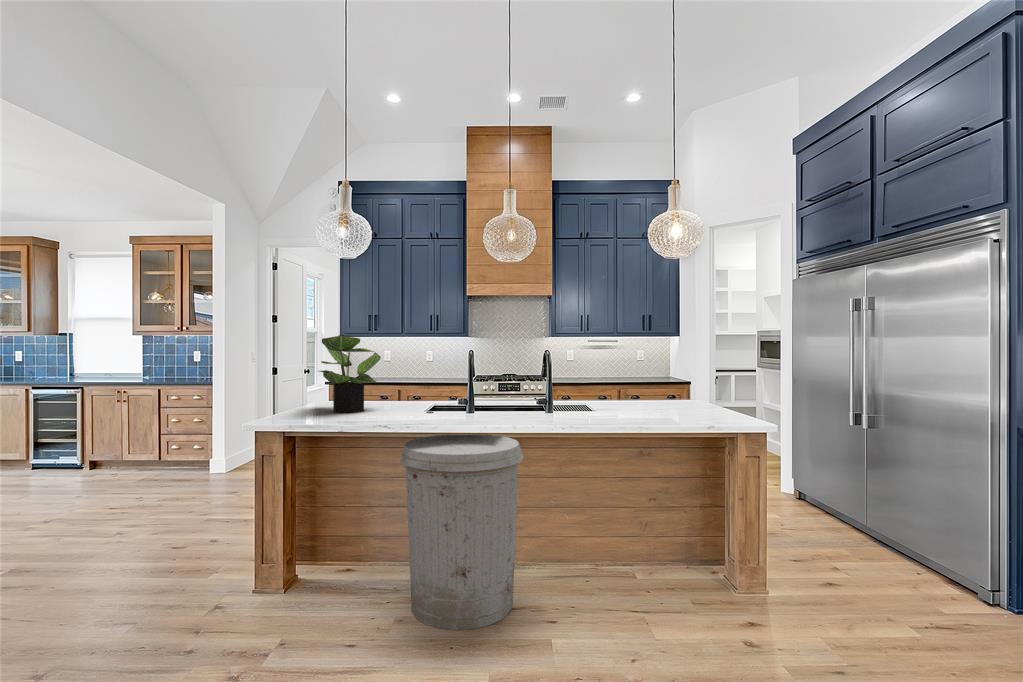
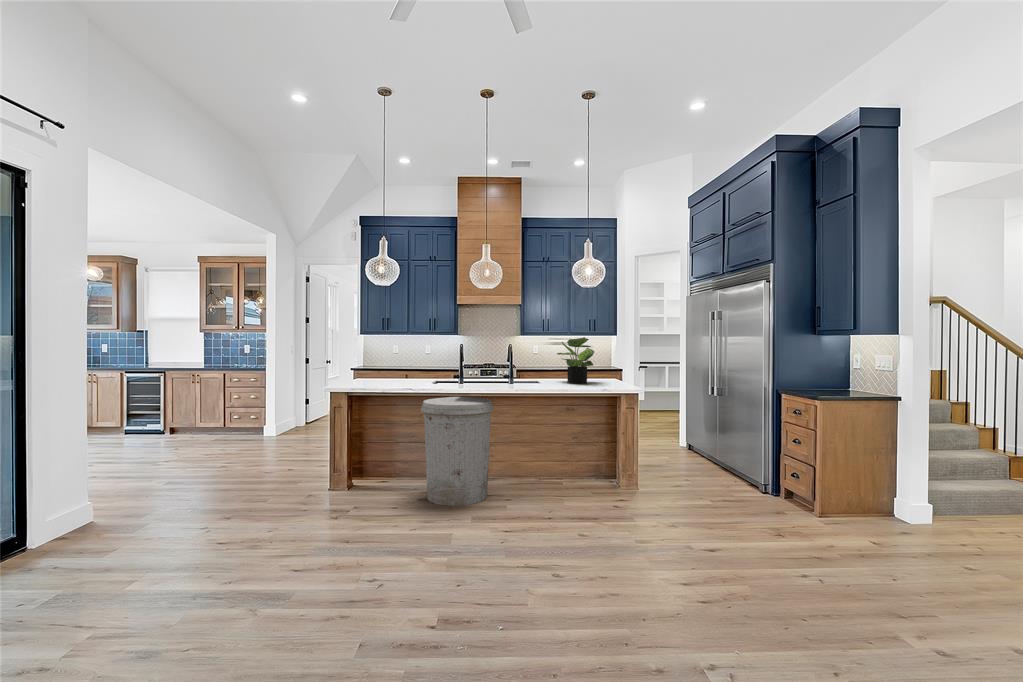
potted plant: present [319,335,380,413] -> present [557,337,594,384]

